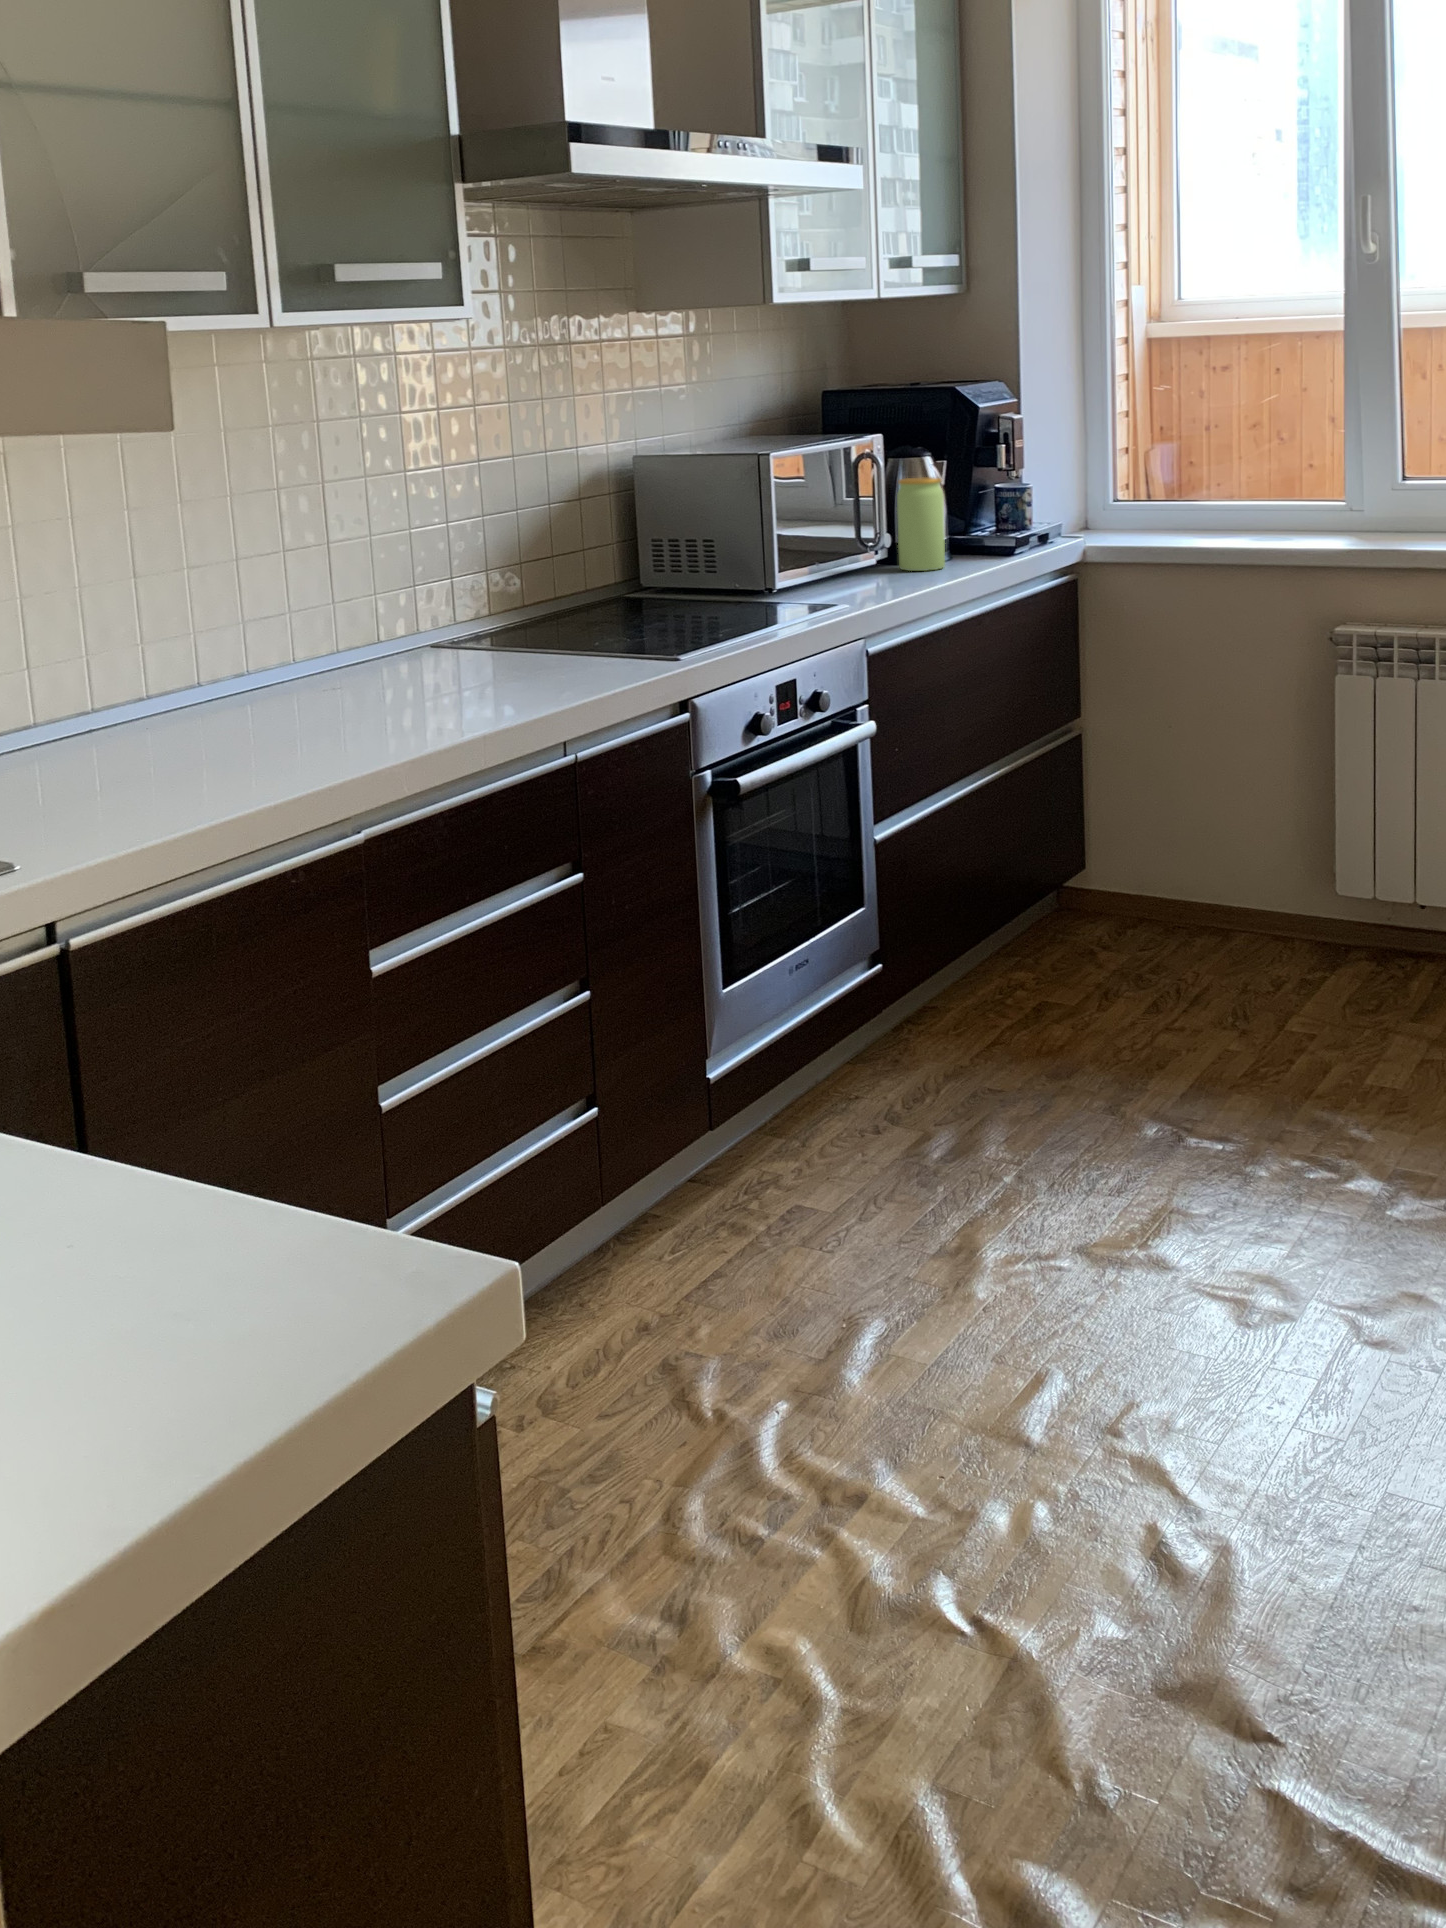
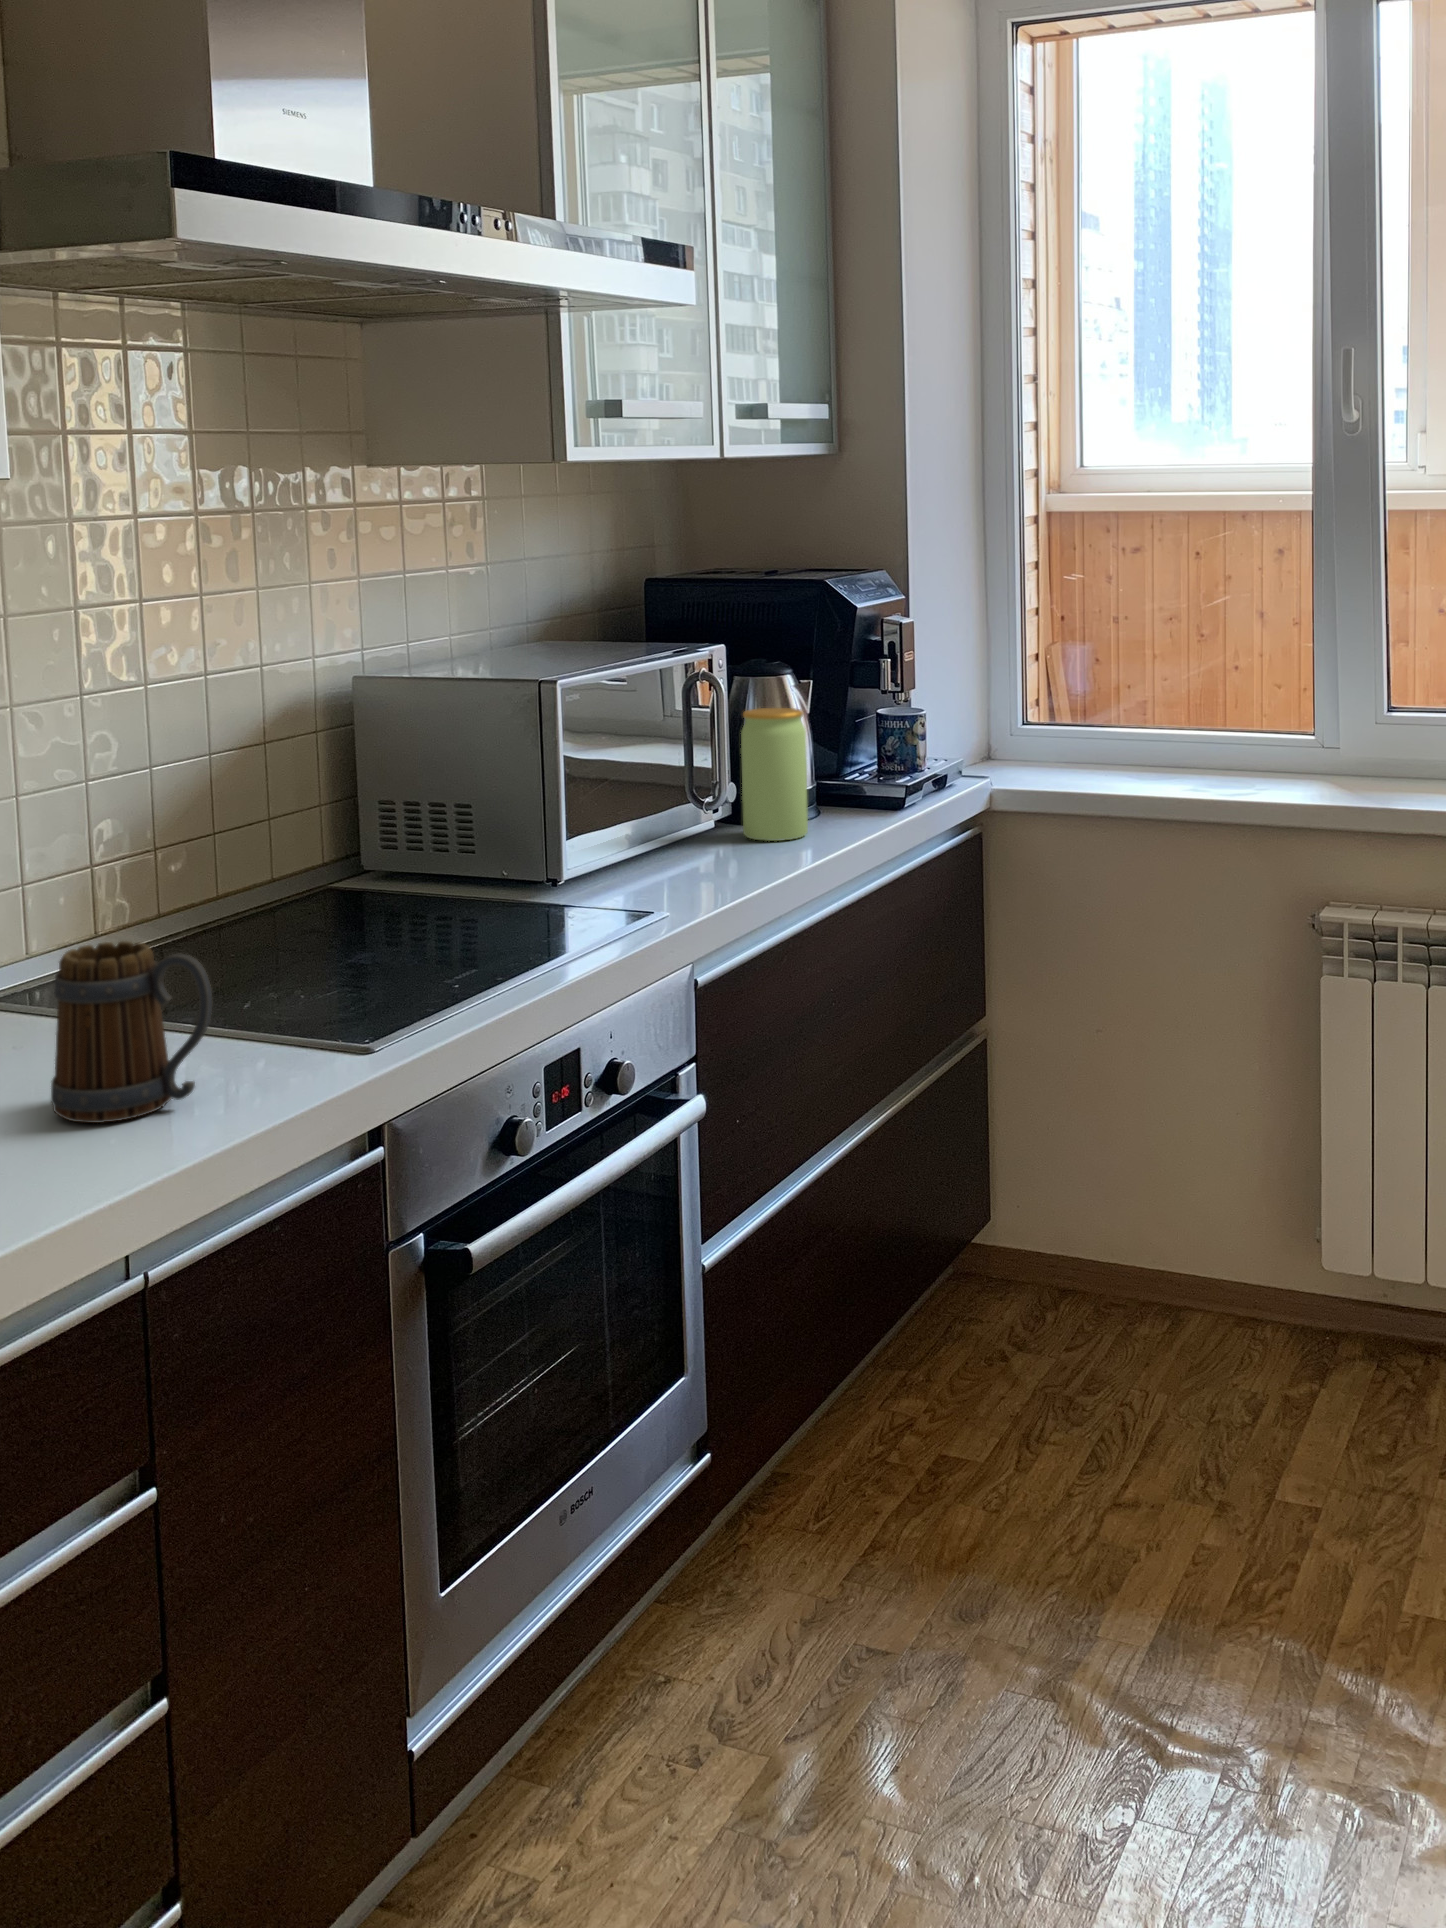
mug: none [511,587,599,685] -> present [51,941,212,1123]

